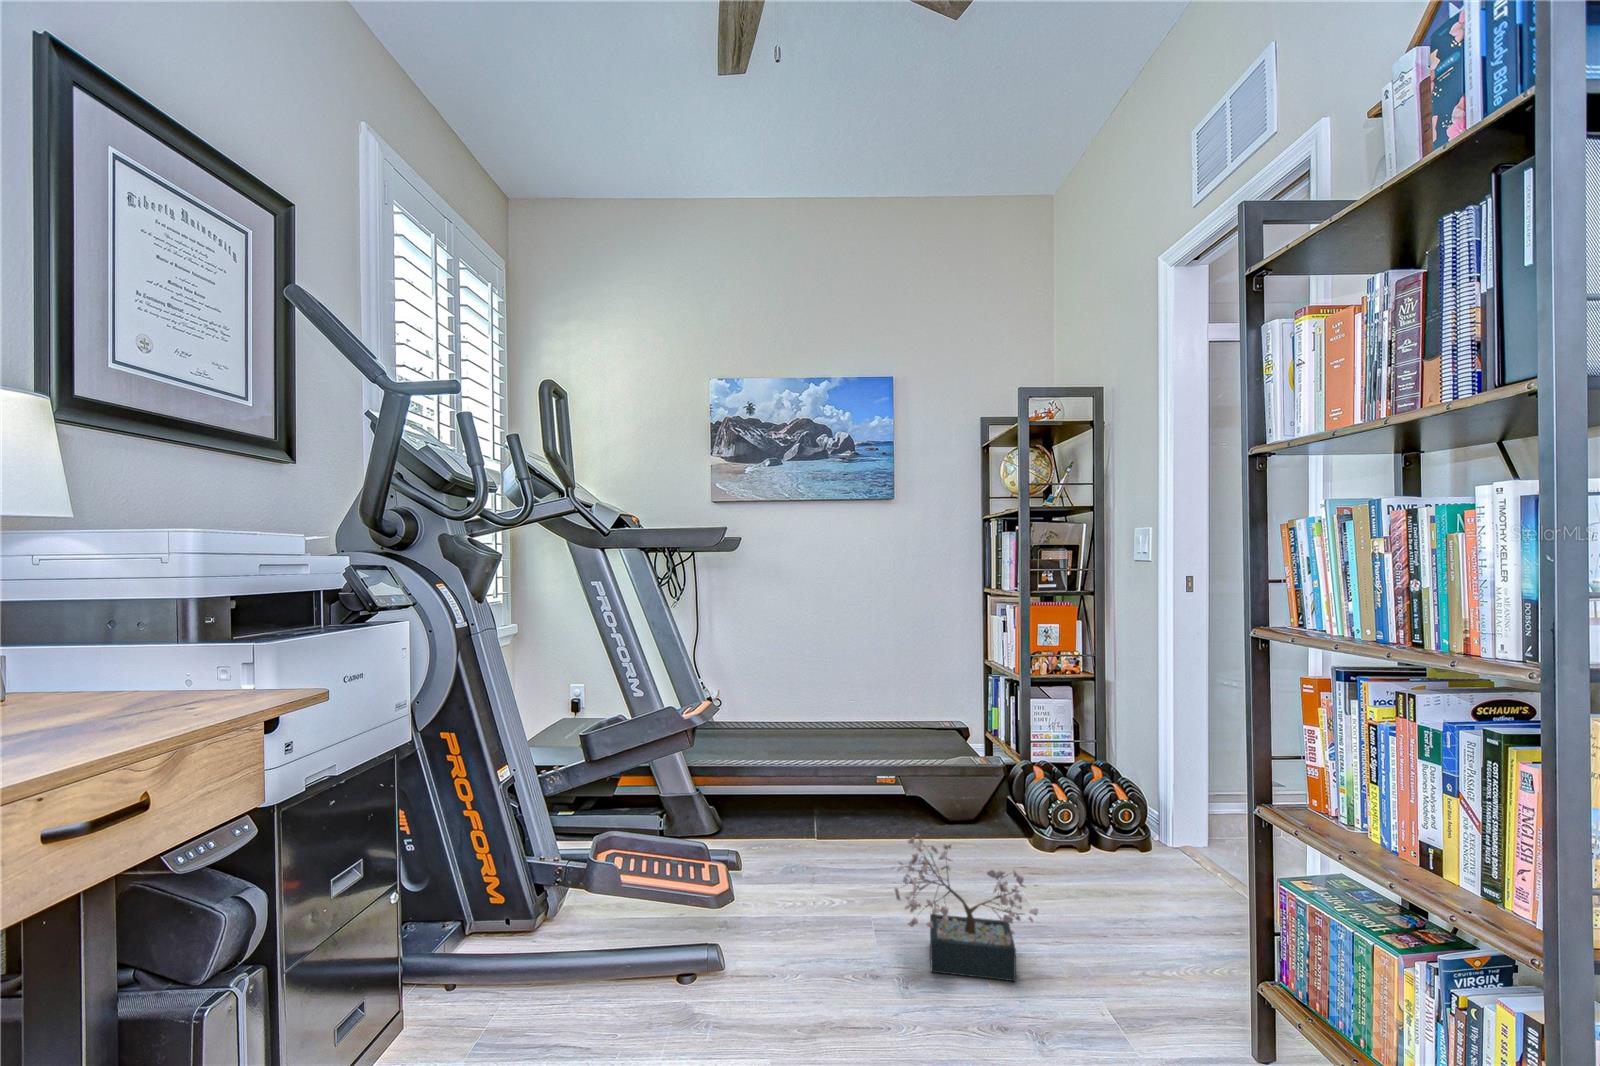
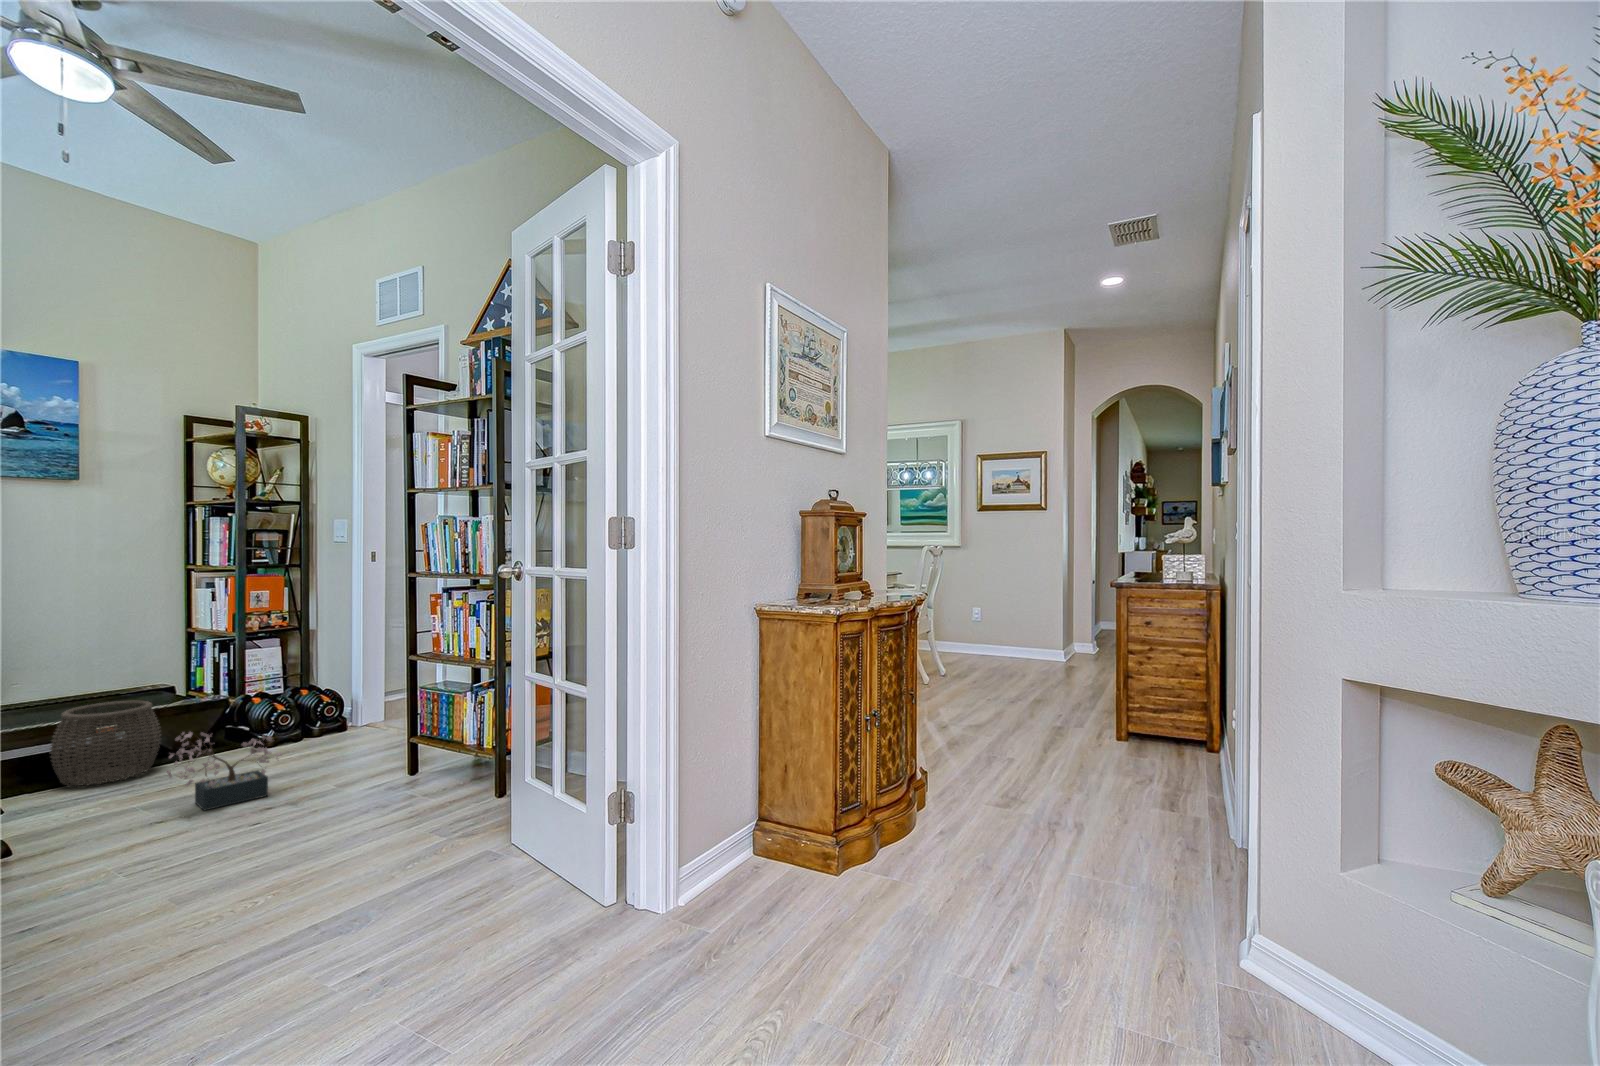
woven basket: none [836,744,932,851] -> present [50,700,161,786]

